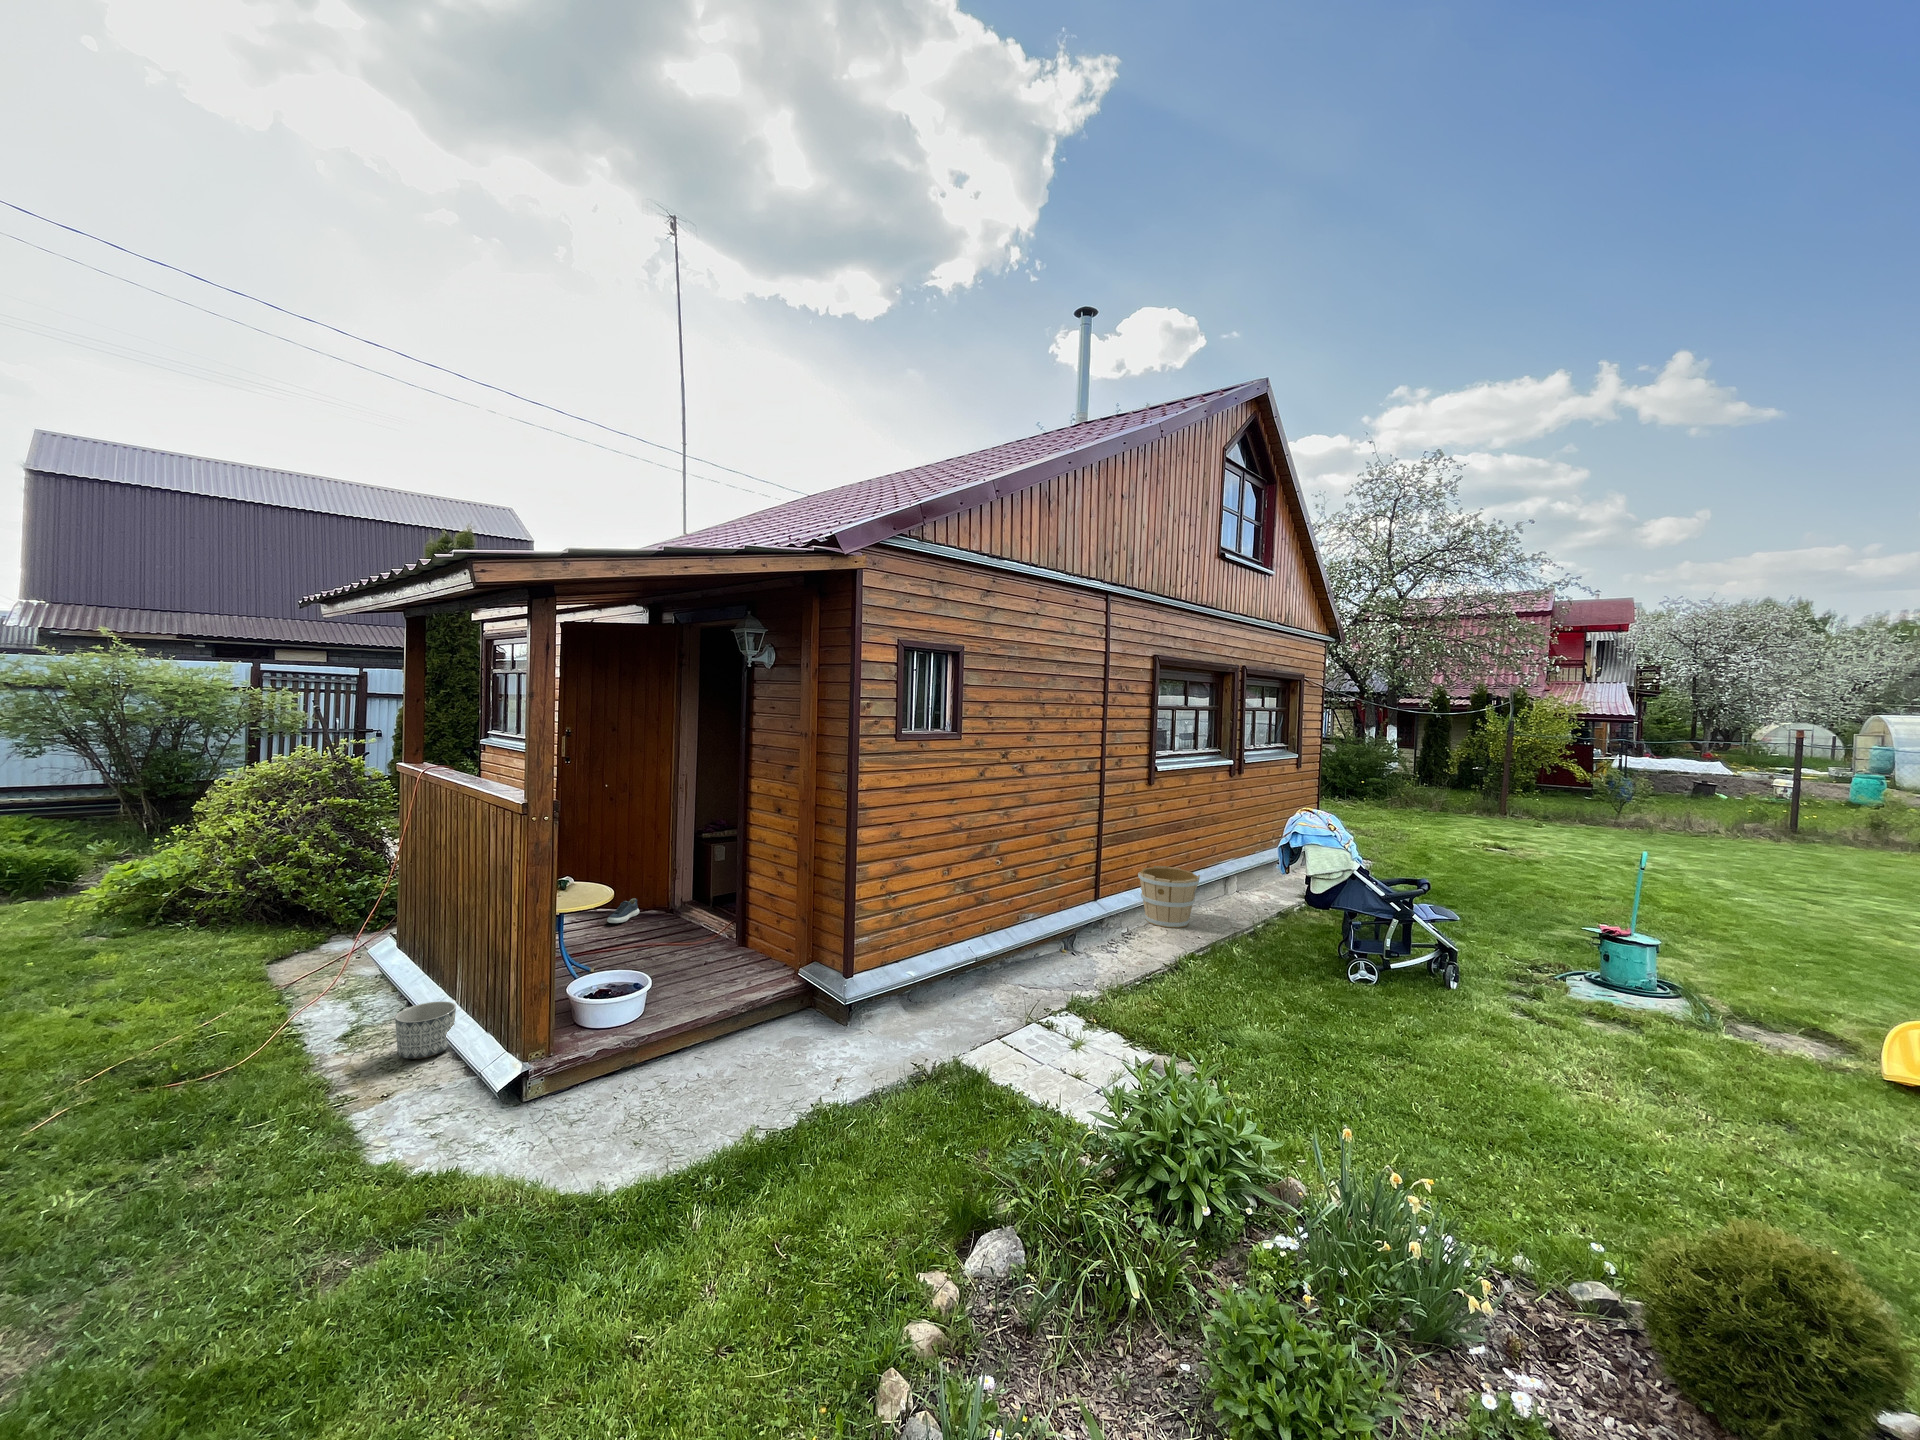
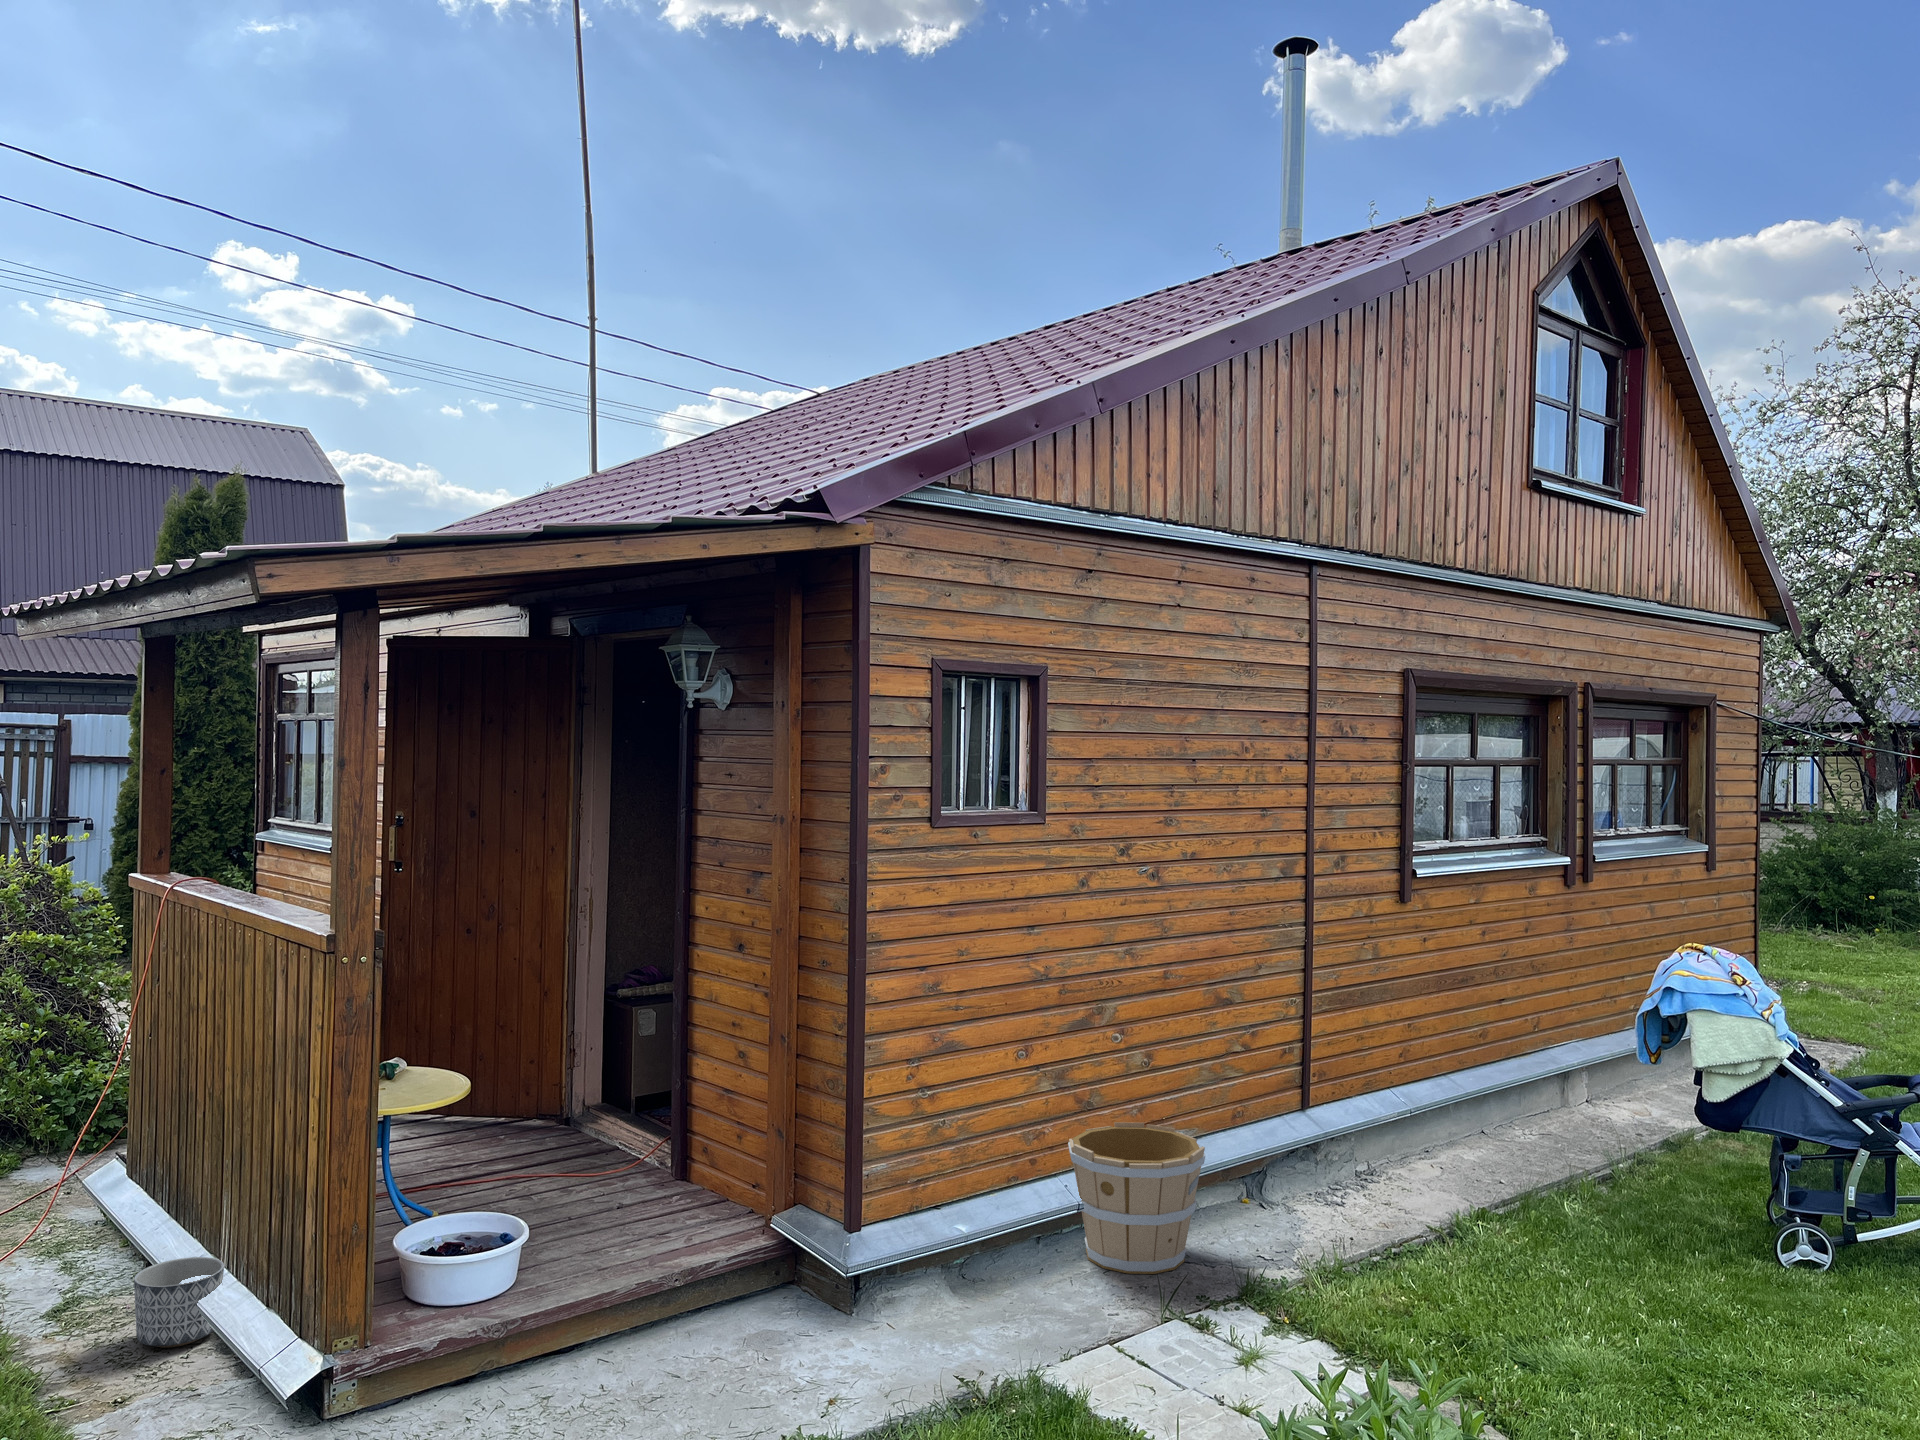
wooden bucket: present [1138,866,1200,928] -> present [1068,1122,1205,1274]
shoe: present [607,898,639,923] -> none [457,1100,509,1141]

